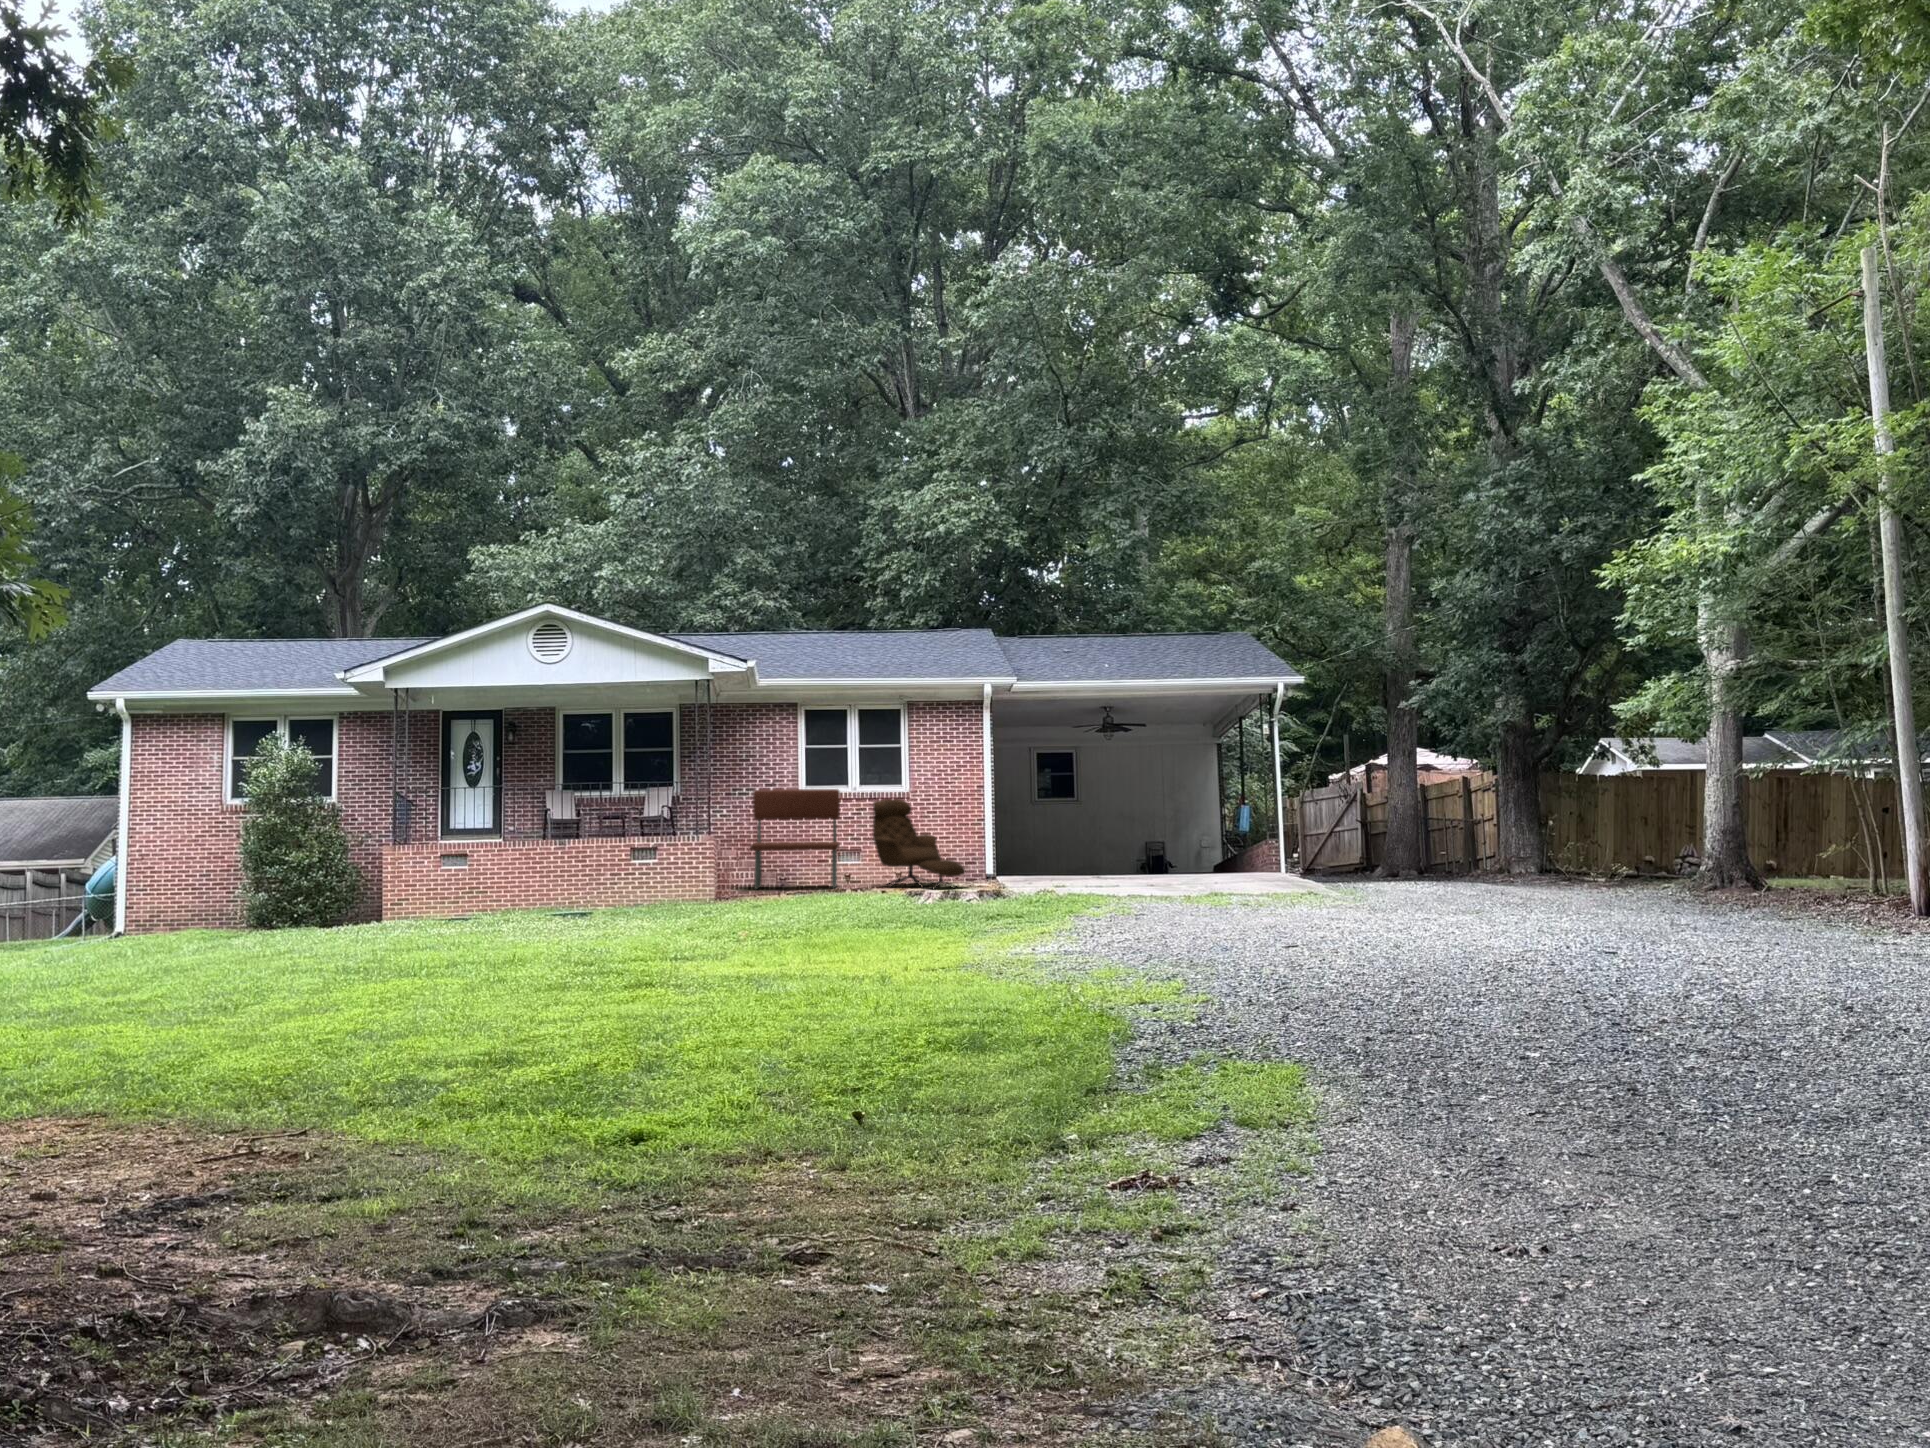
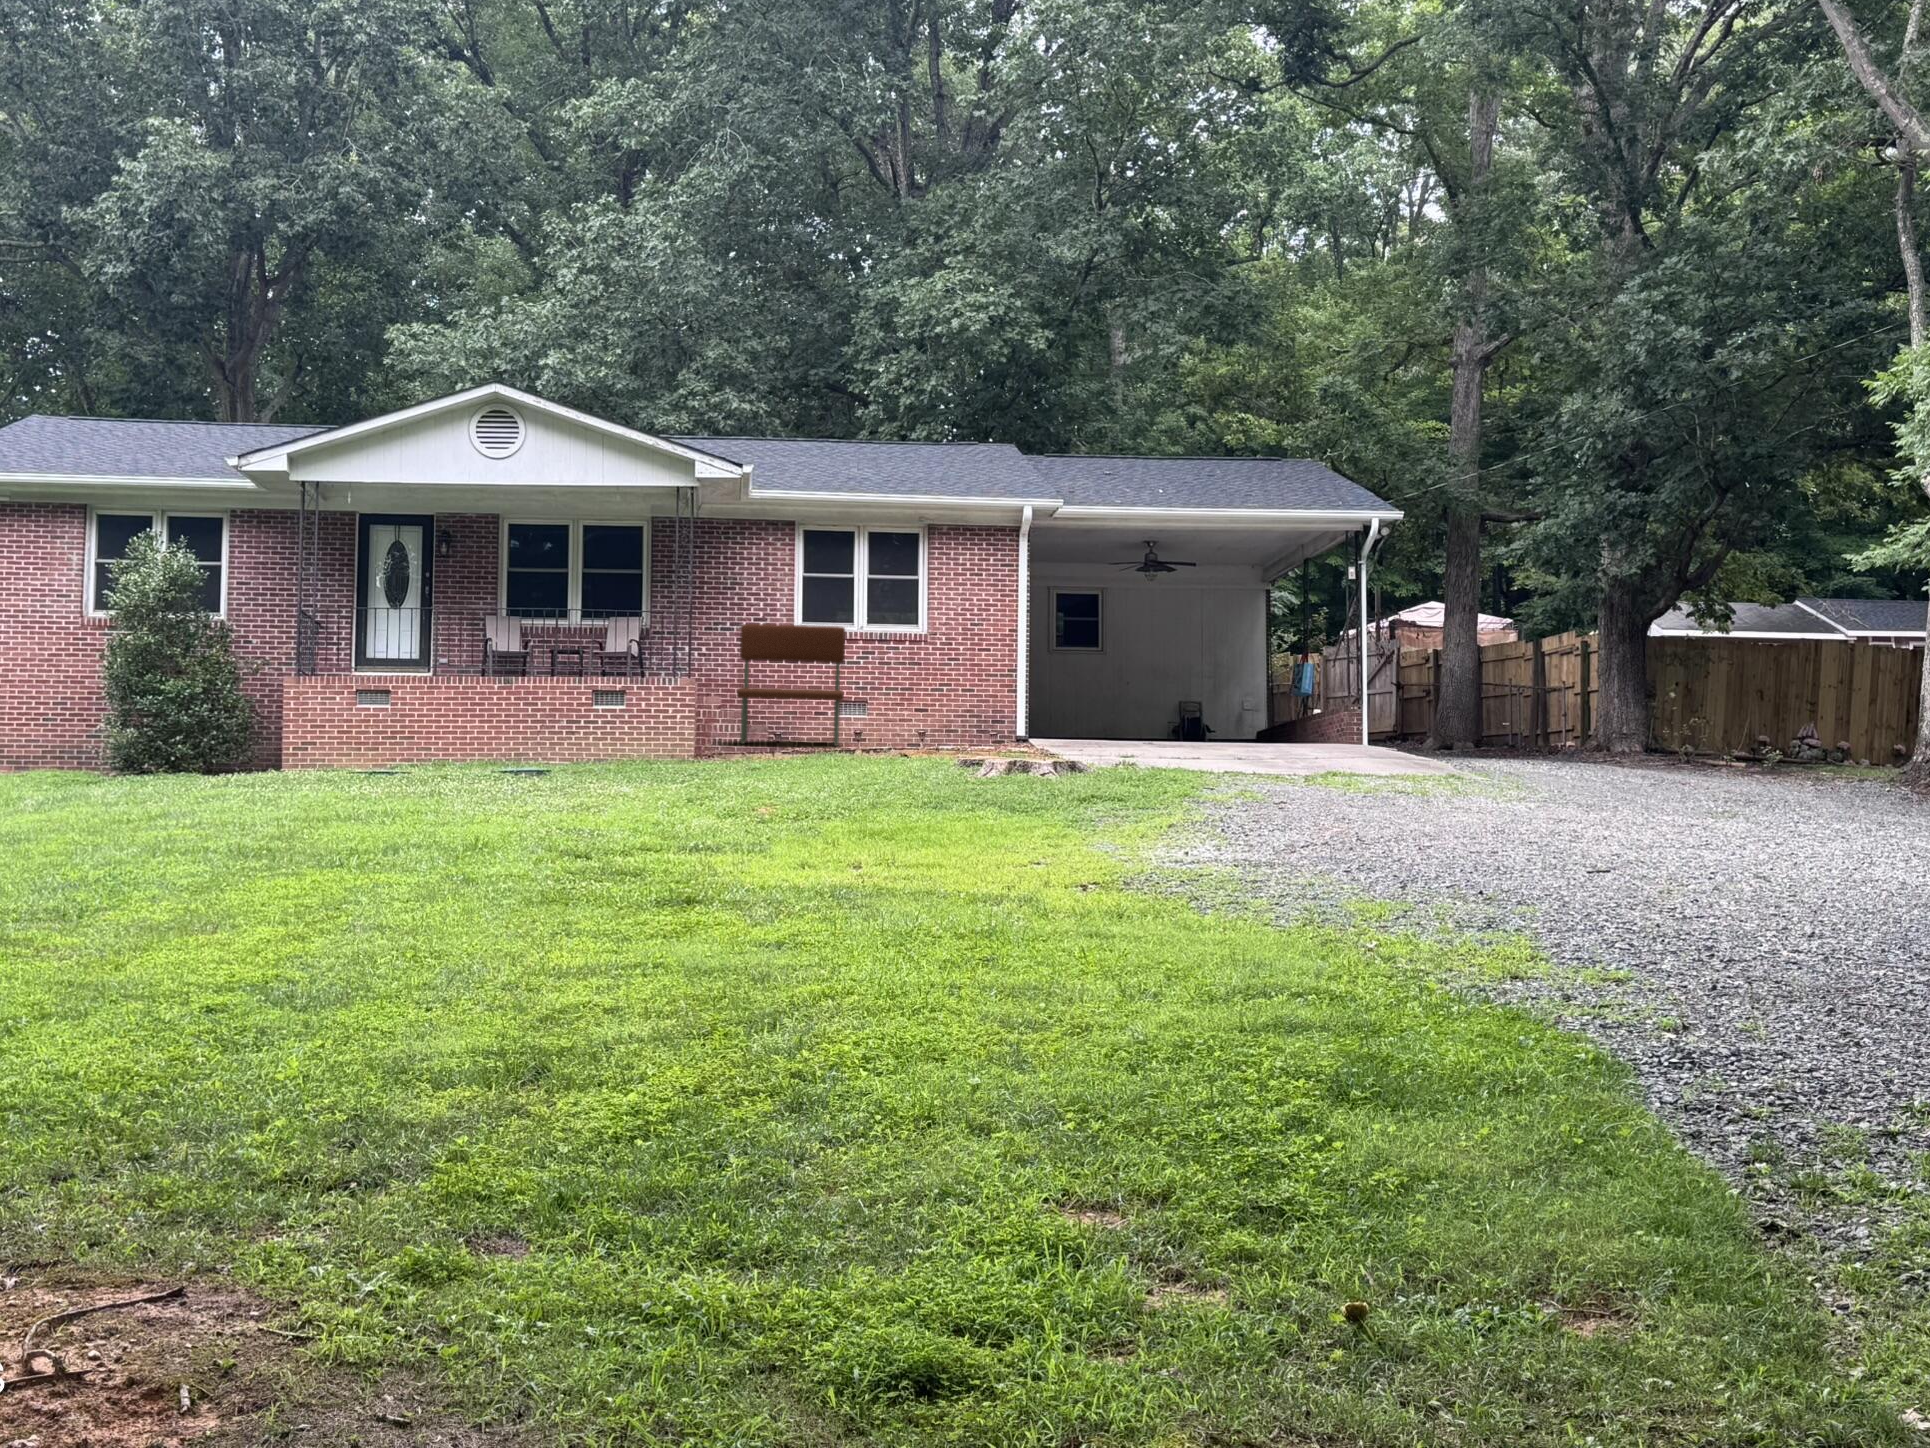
lounge chair: present [873,799,965,888] -> none [883,641,996,752]

